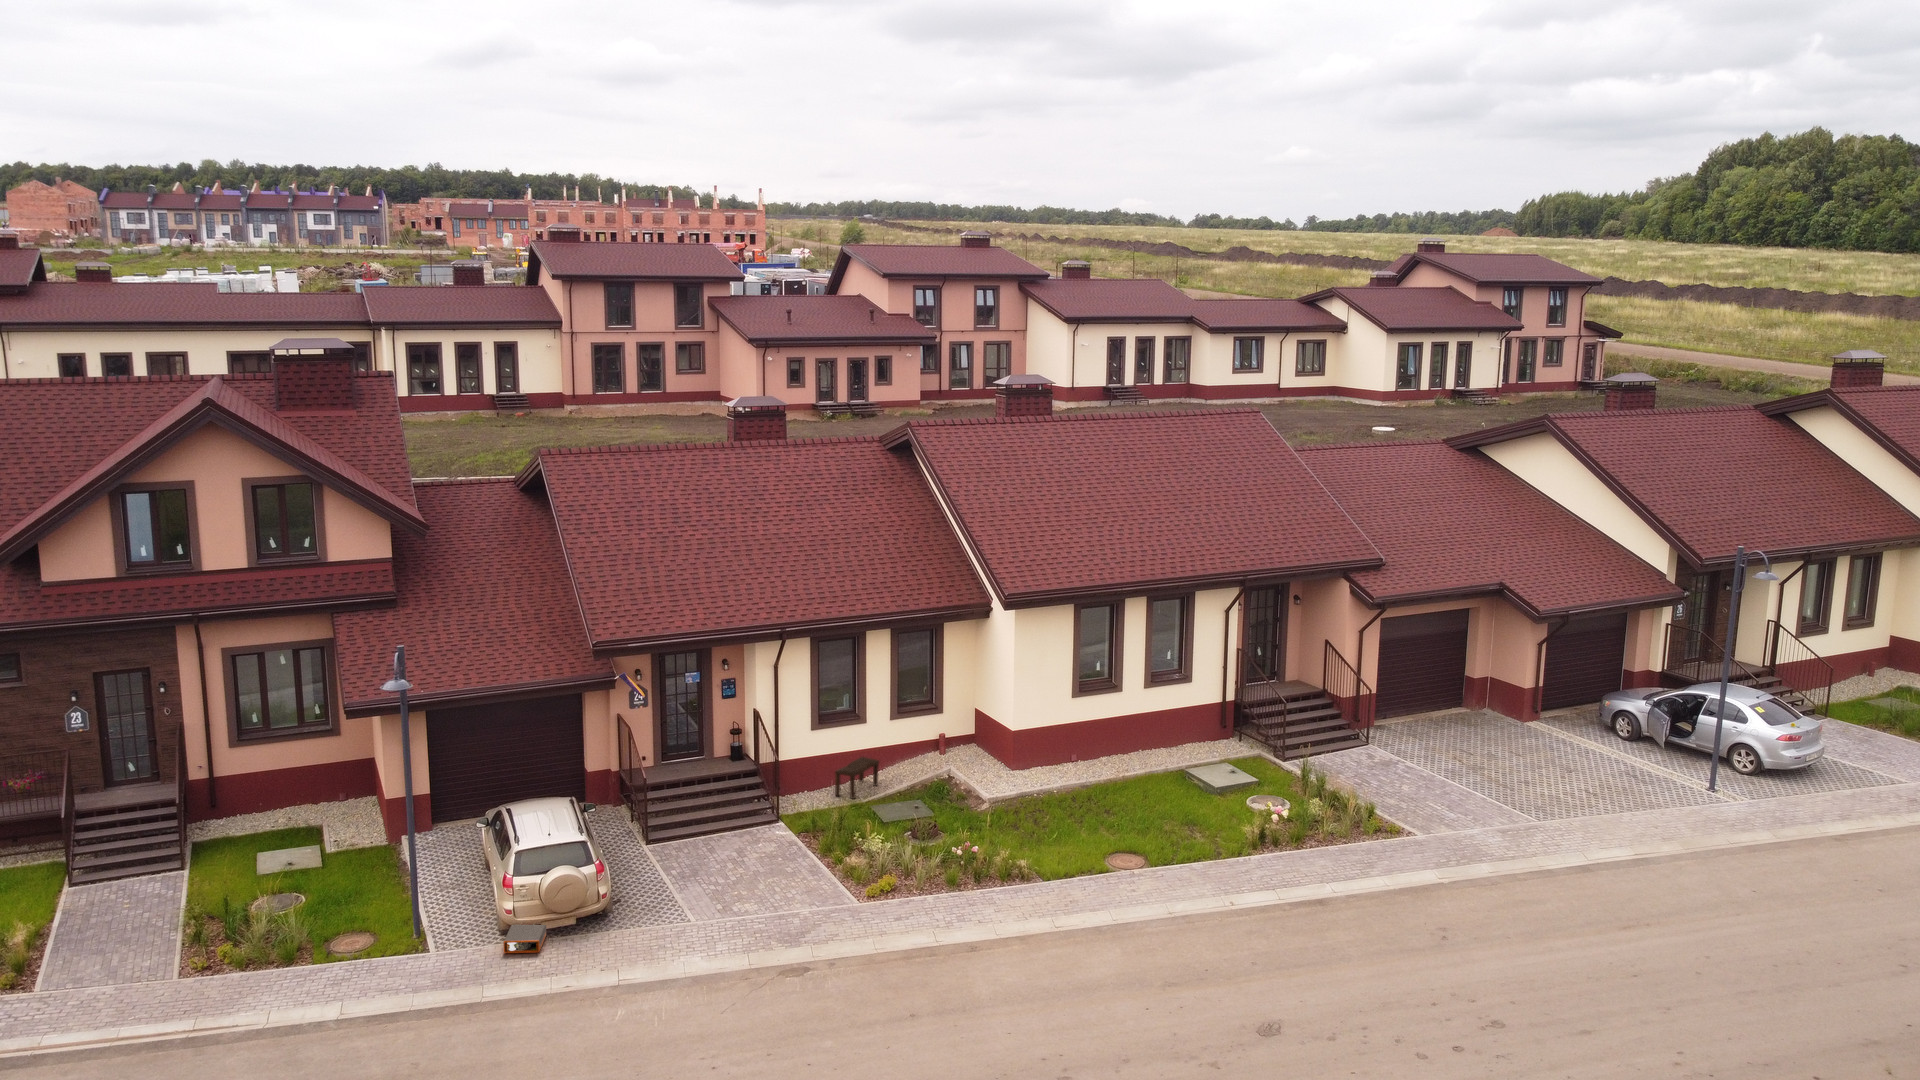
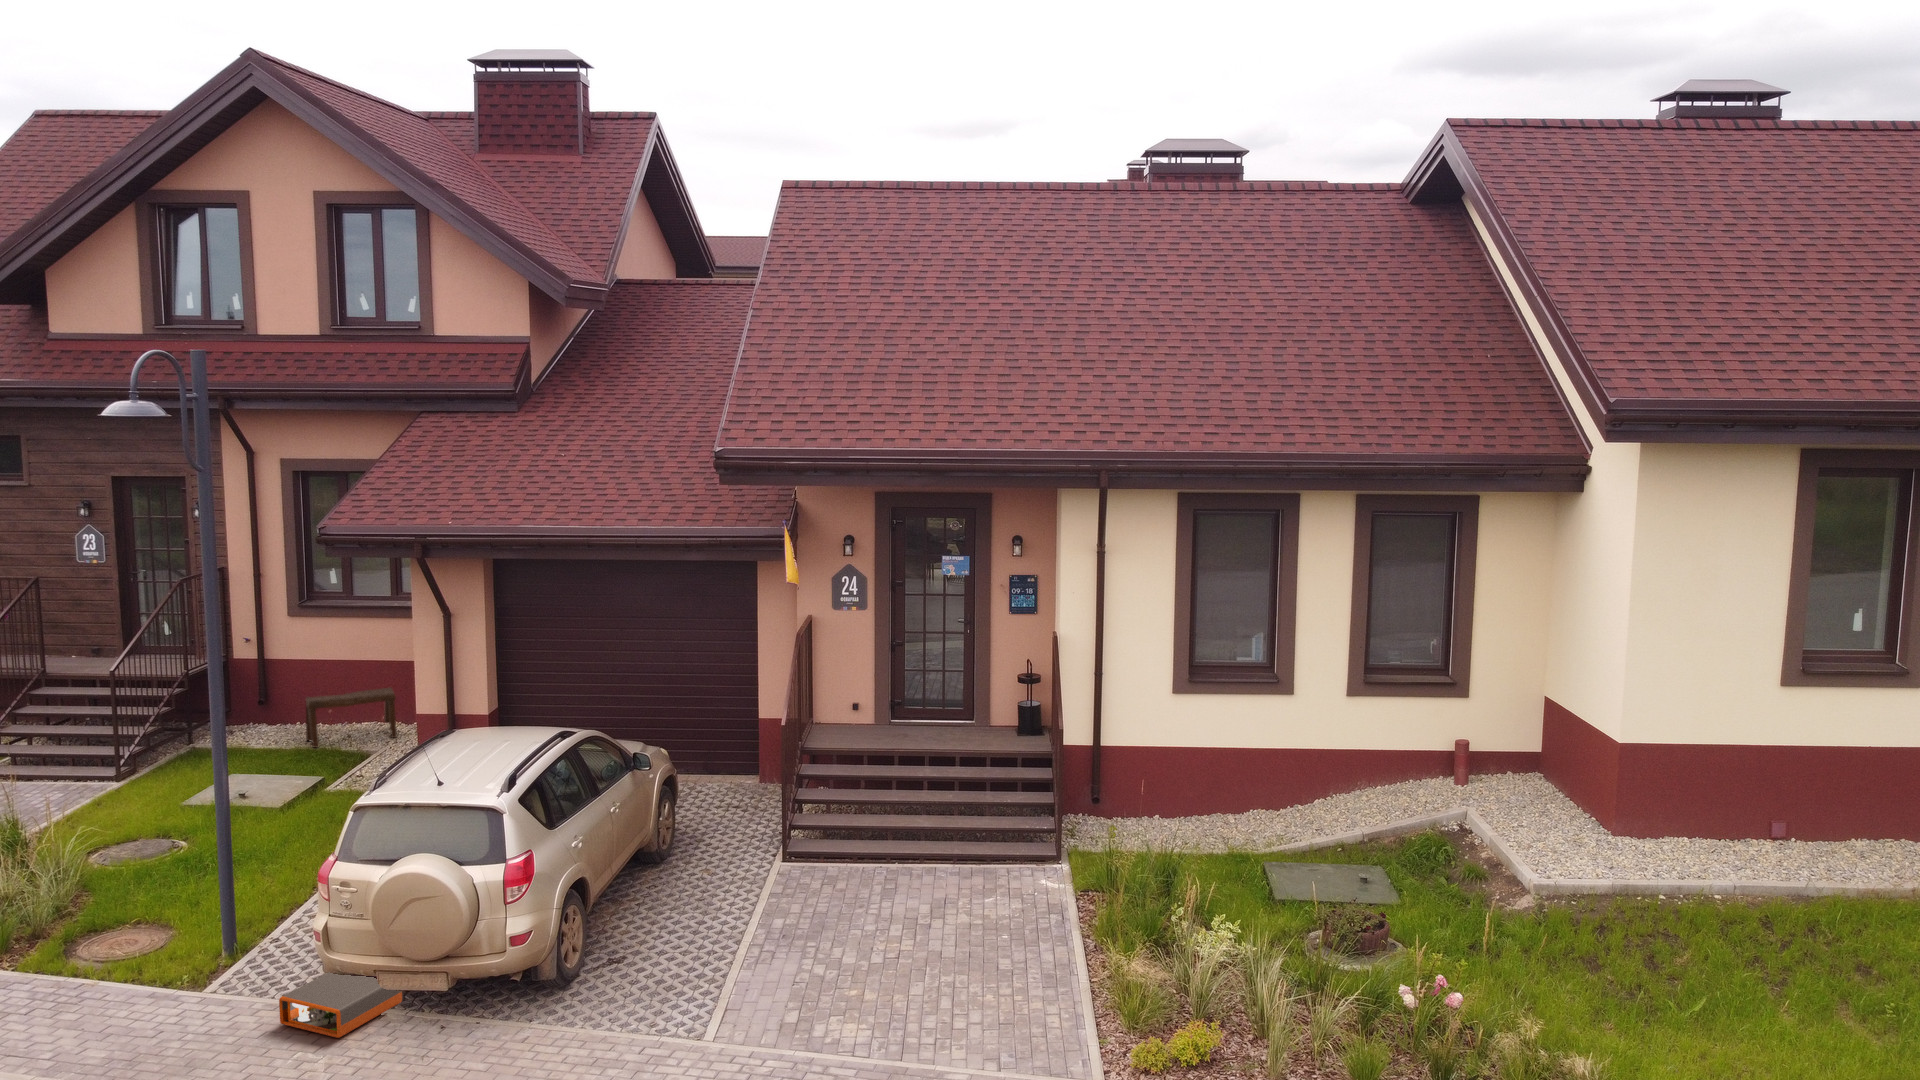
bench: present [835,757,879,799] -> present [306,688,397,748]

